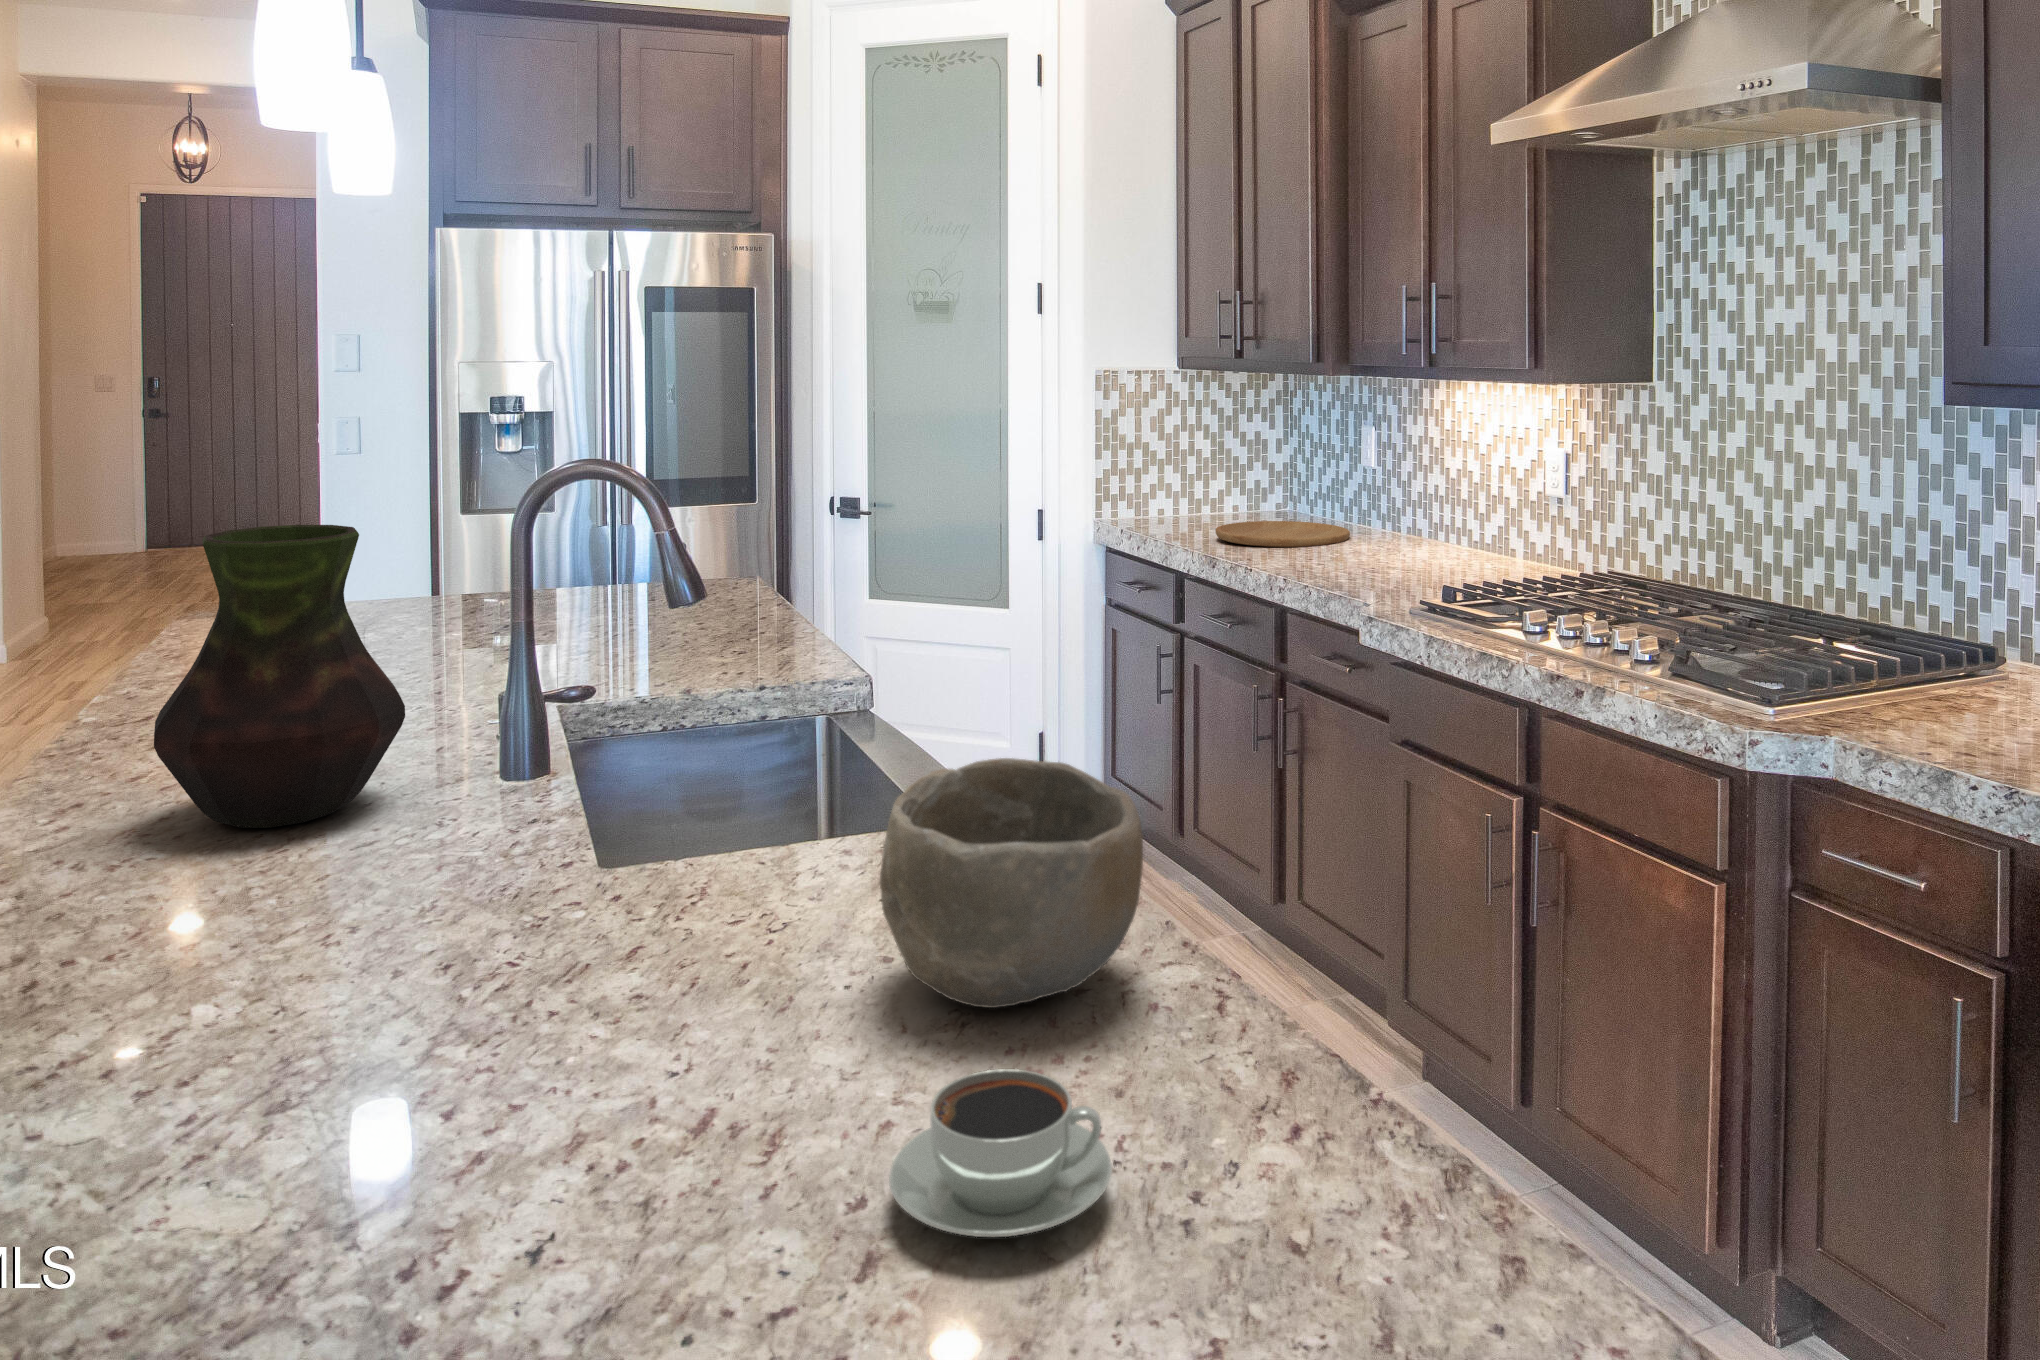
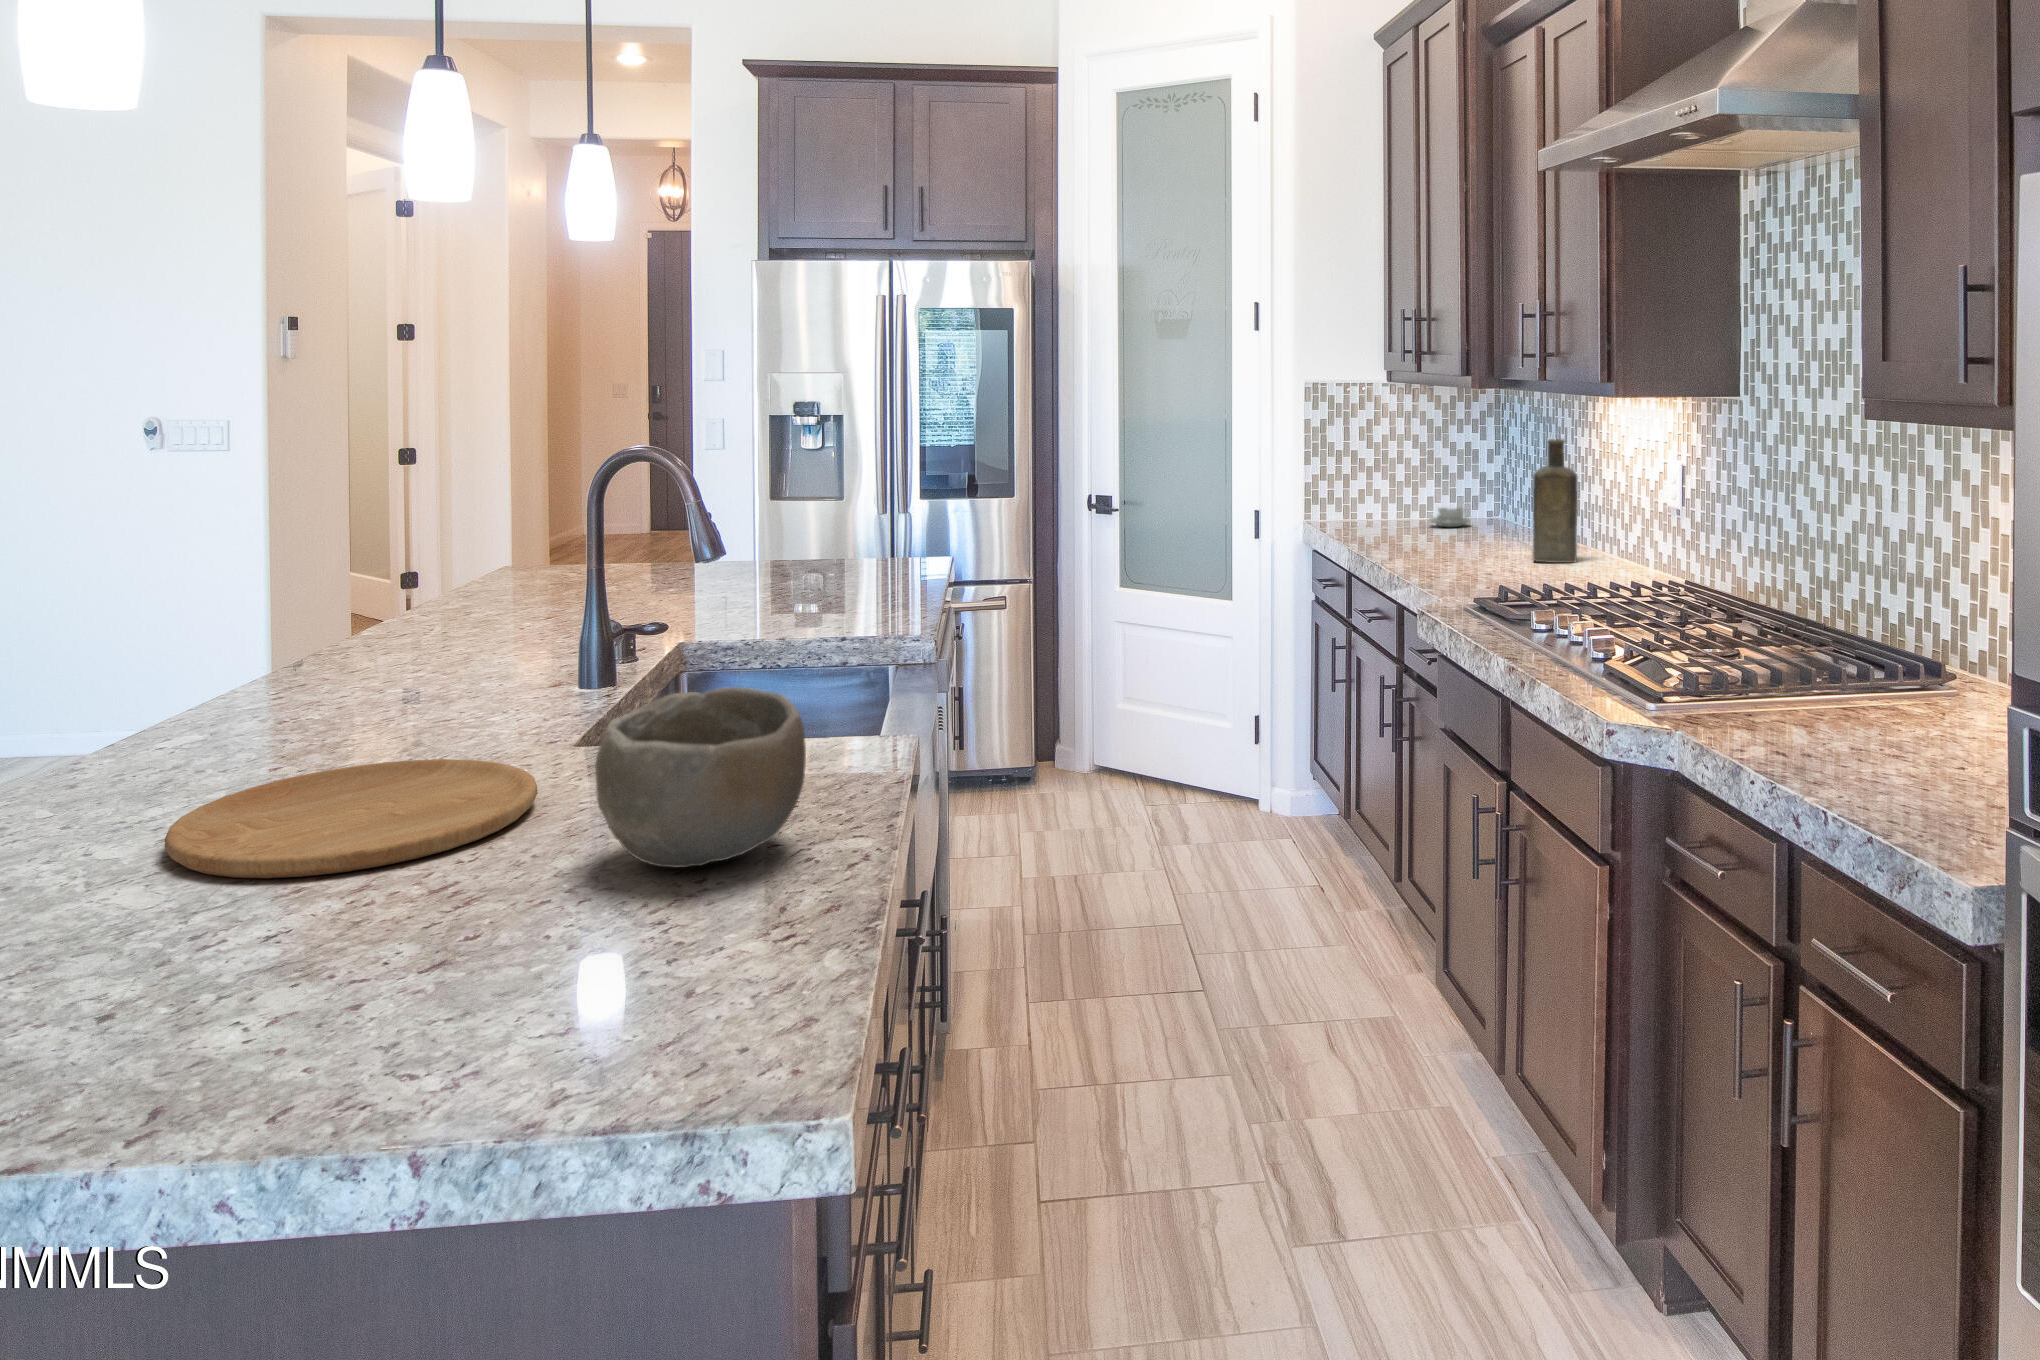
bottle: none [1382,428,1439,557] -> present [1533,439,1578,563]
cutting board: present [1216,521,1350,547] -> present [165,759,537,878]
vase: present [154,525,405,828] -> none [299,501,486,719]
coffee cup: present [889,1069,1112,1237] -> present [1430,508,1470,527]

